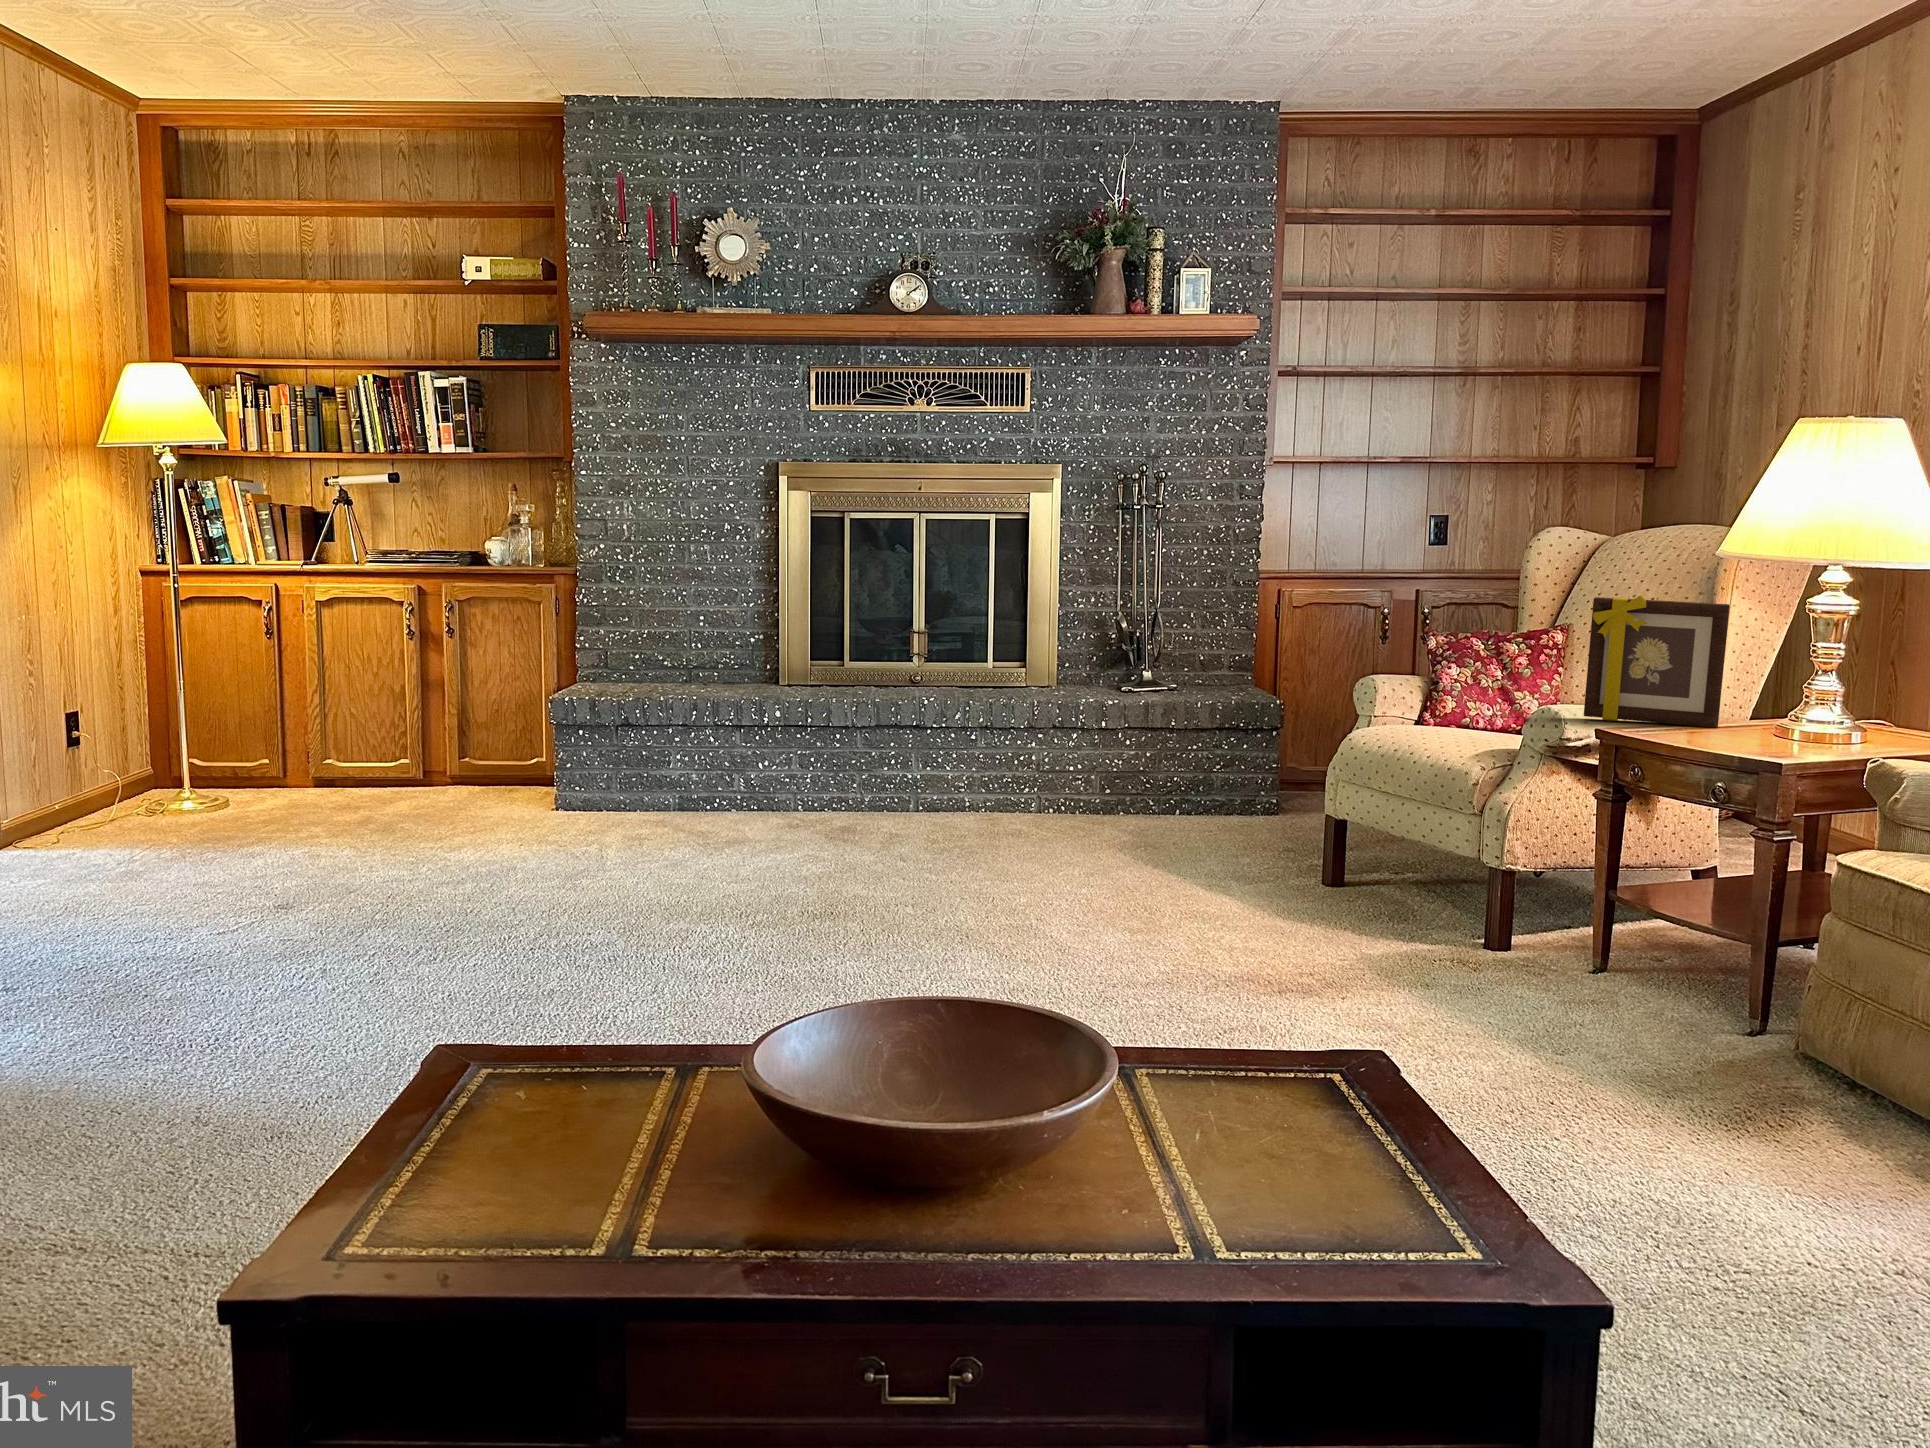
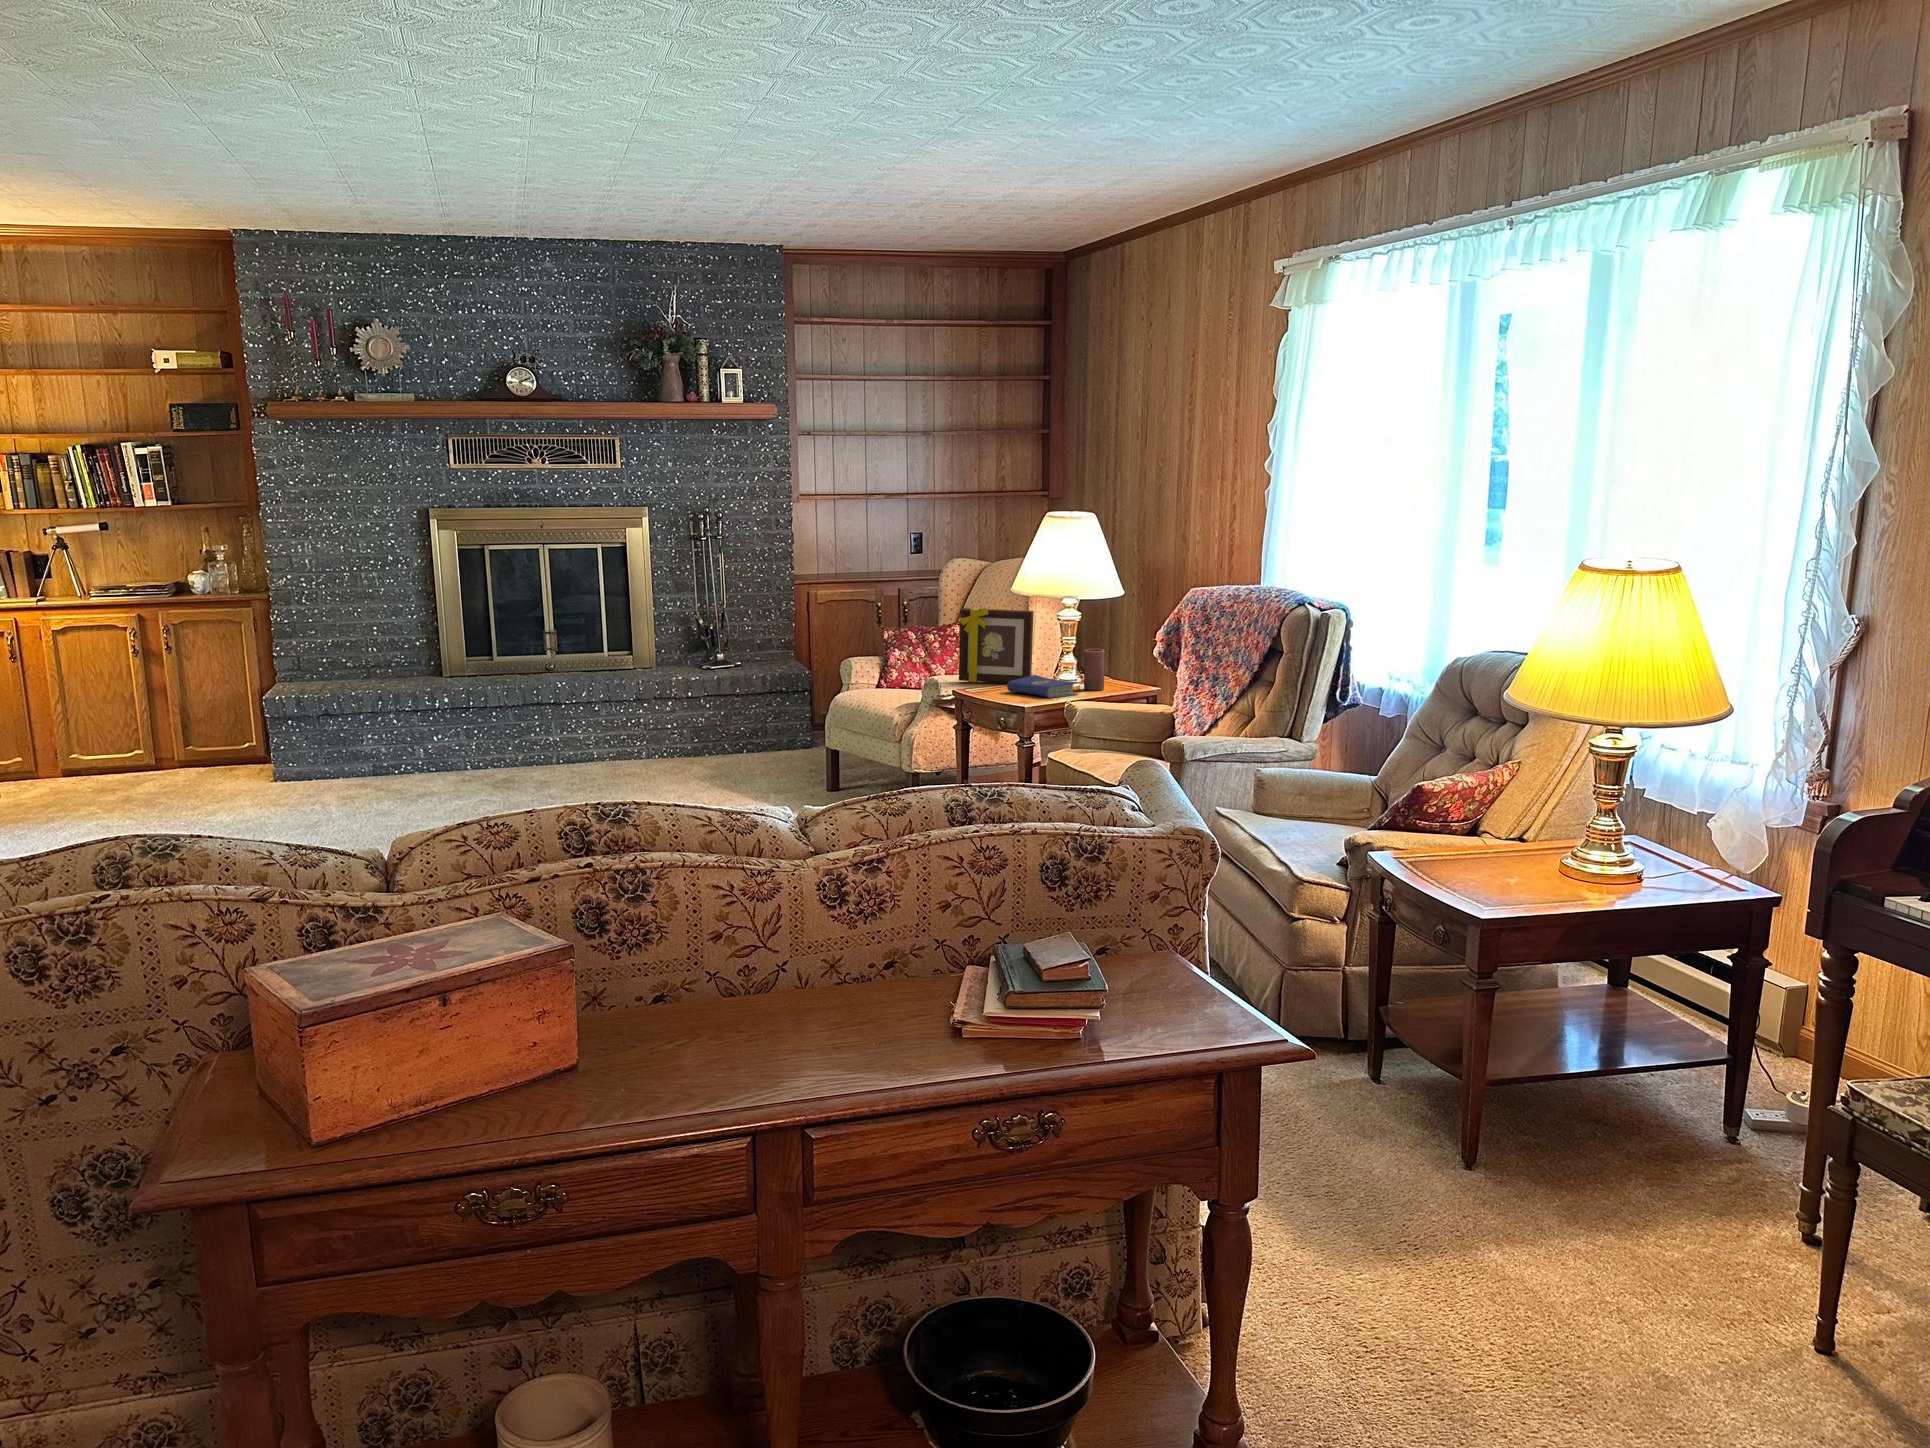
candle: none [1839,670,1885,743] -> present [1084,649,1104,690]
hardcover book: none [1695,711,1841,750] -> present [1007,675,1078,698]

